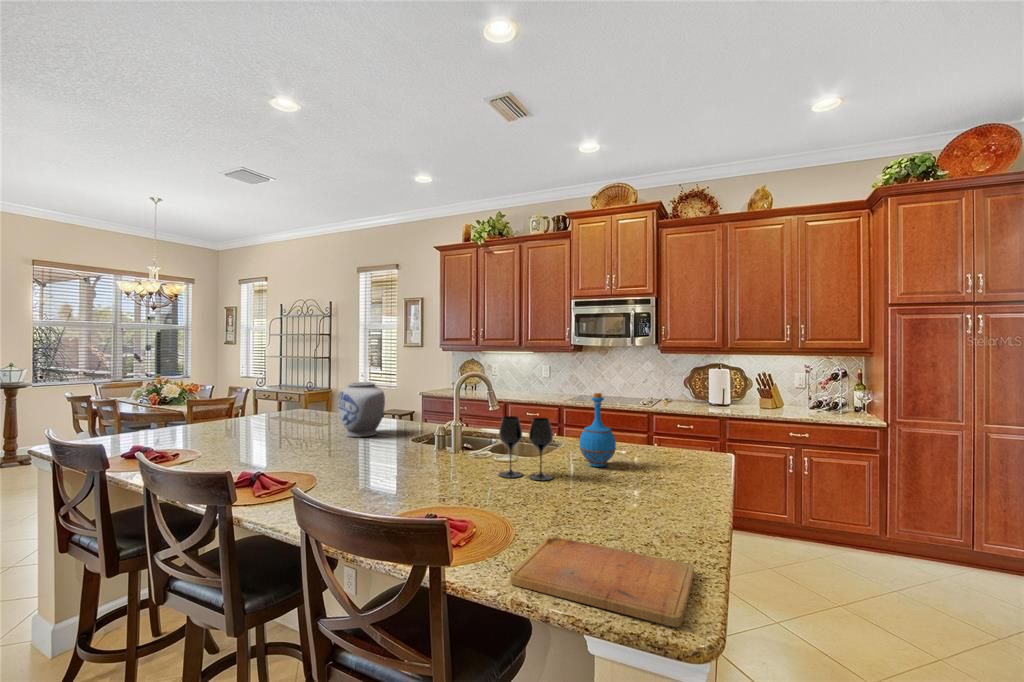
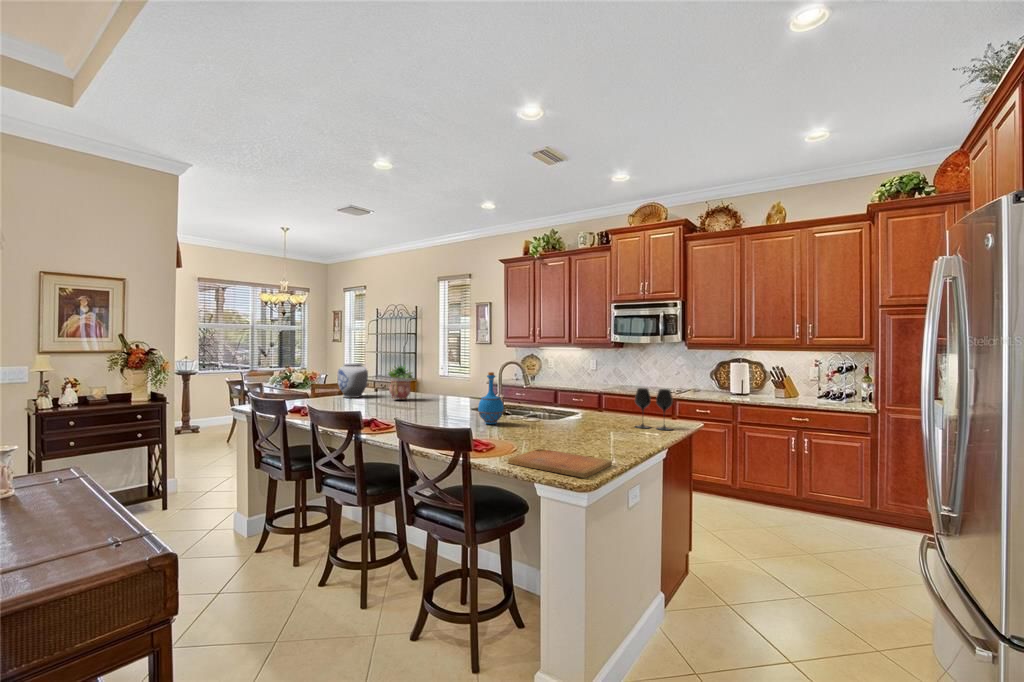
potted plant: none [285,376,332,428] -> present [388,365,414,400]
vase: present [338,382,385,437] -> present [337,363,368,398]
bottle: present [580,393,616,467] -> present [478,372,504,424]
wine glass: present [498,416,553,481] -> present [635,388,673,430]

